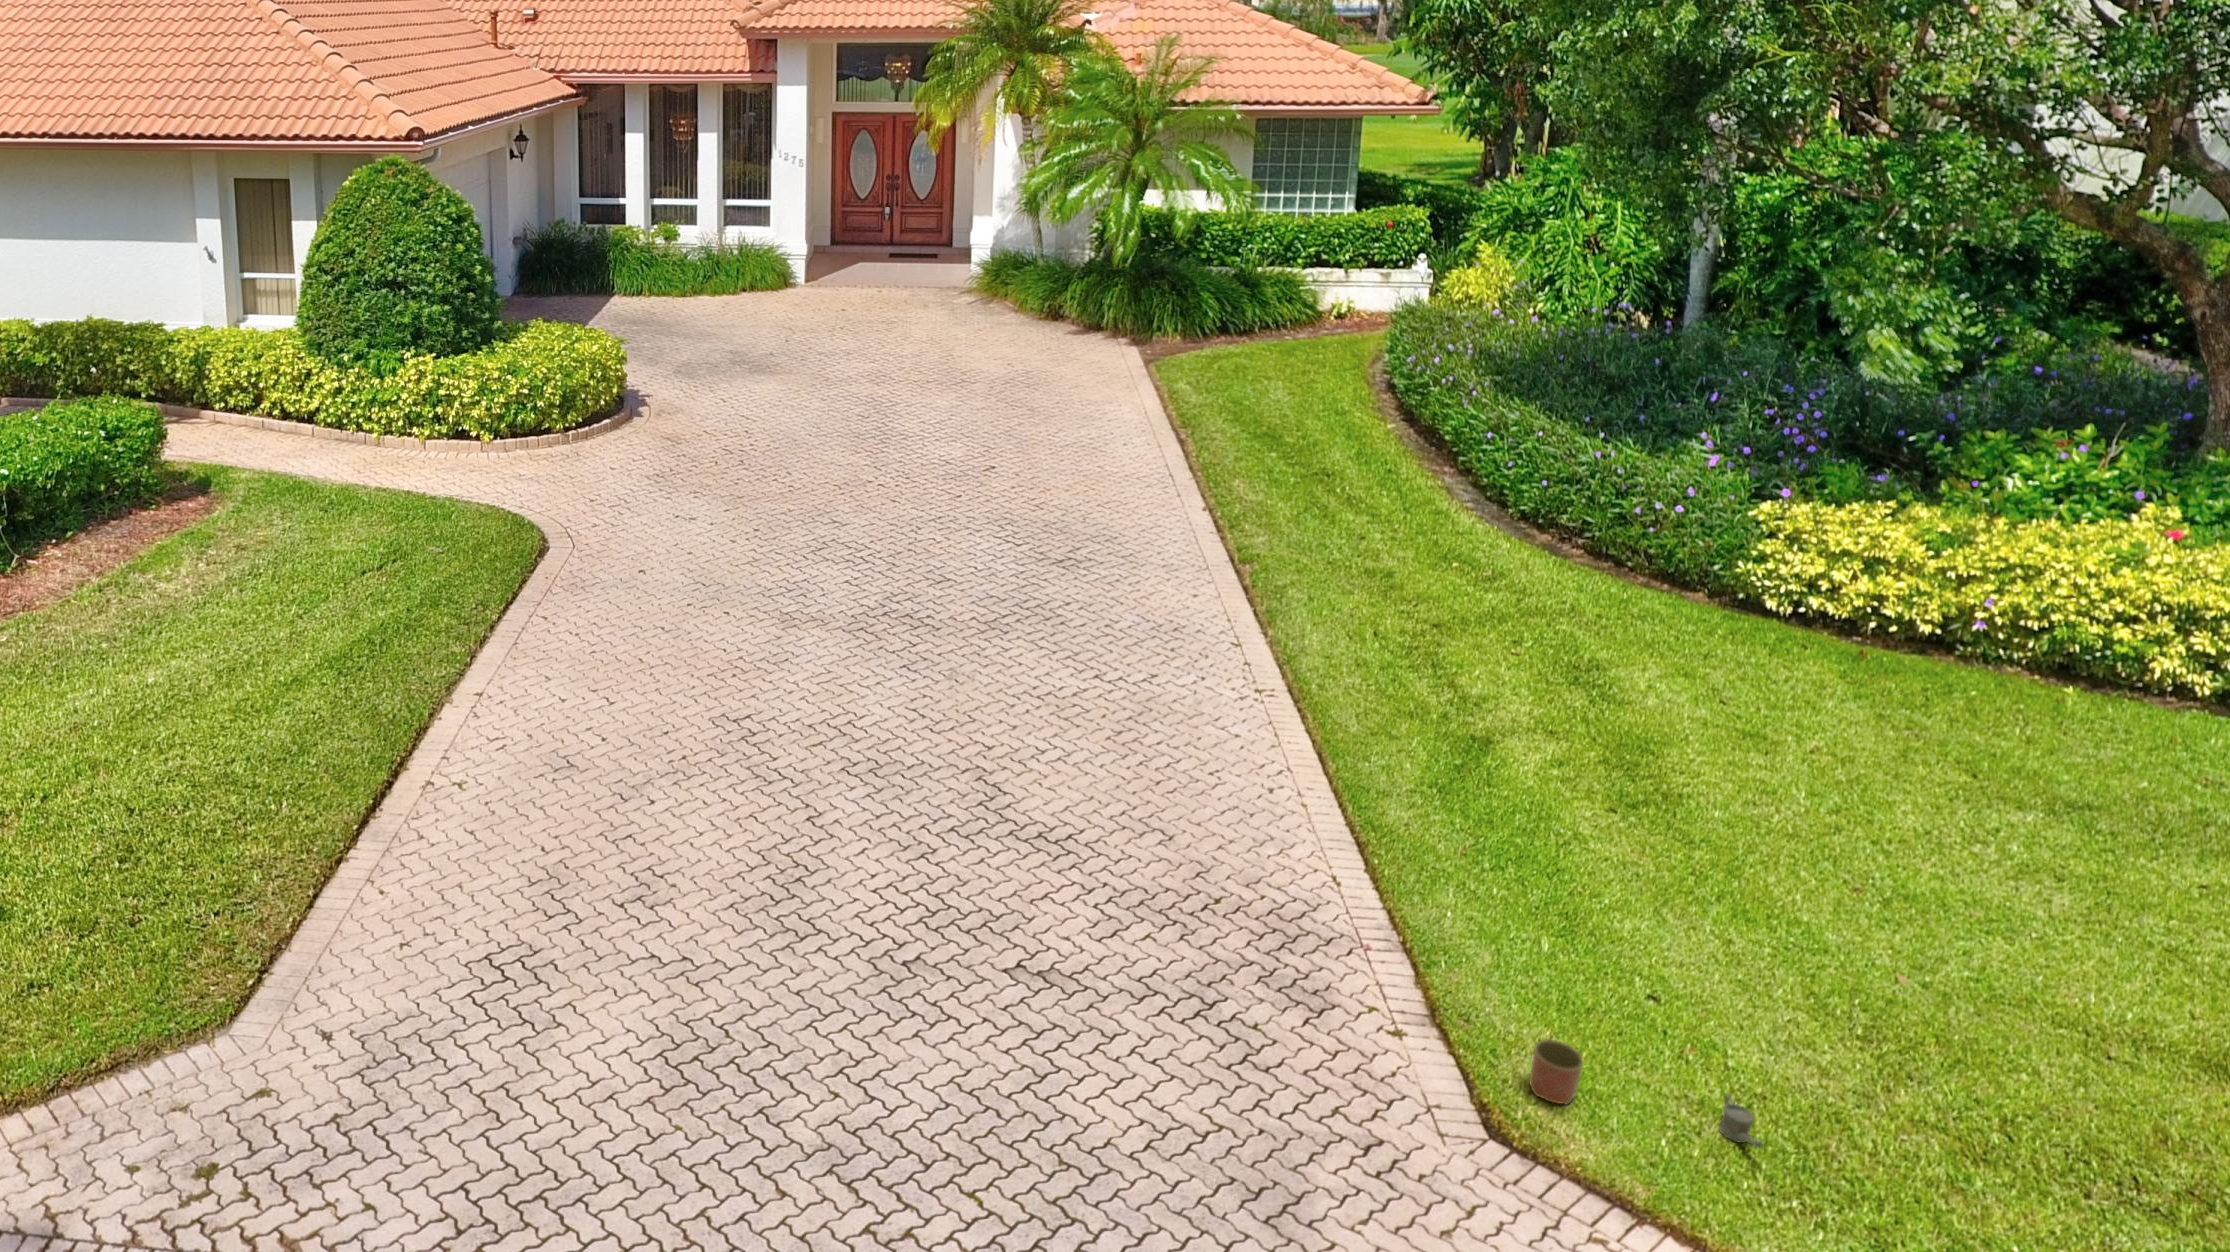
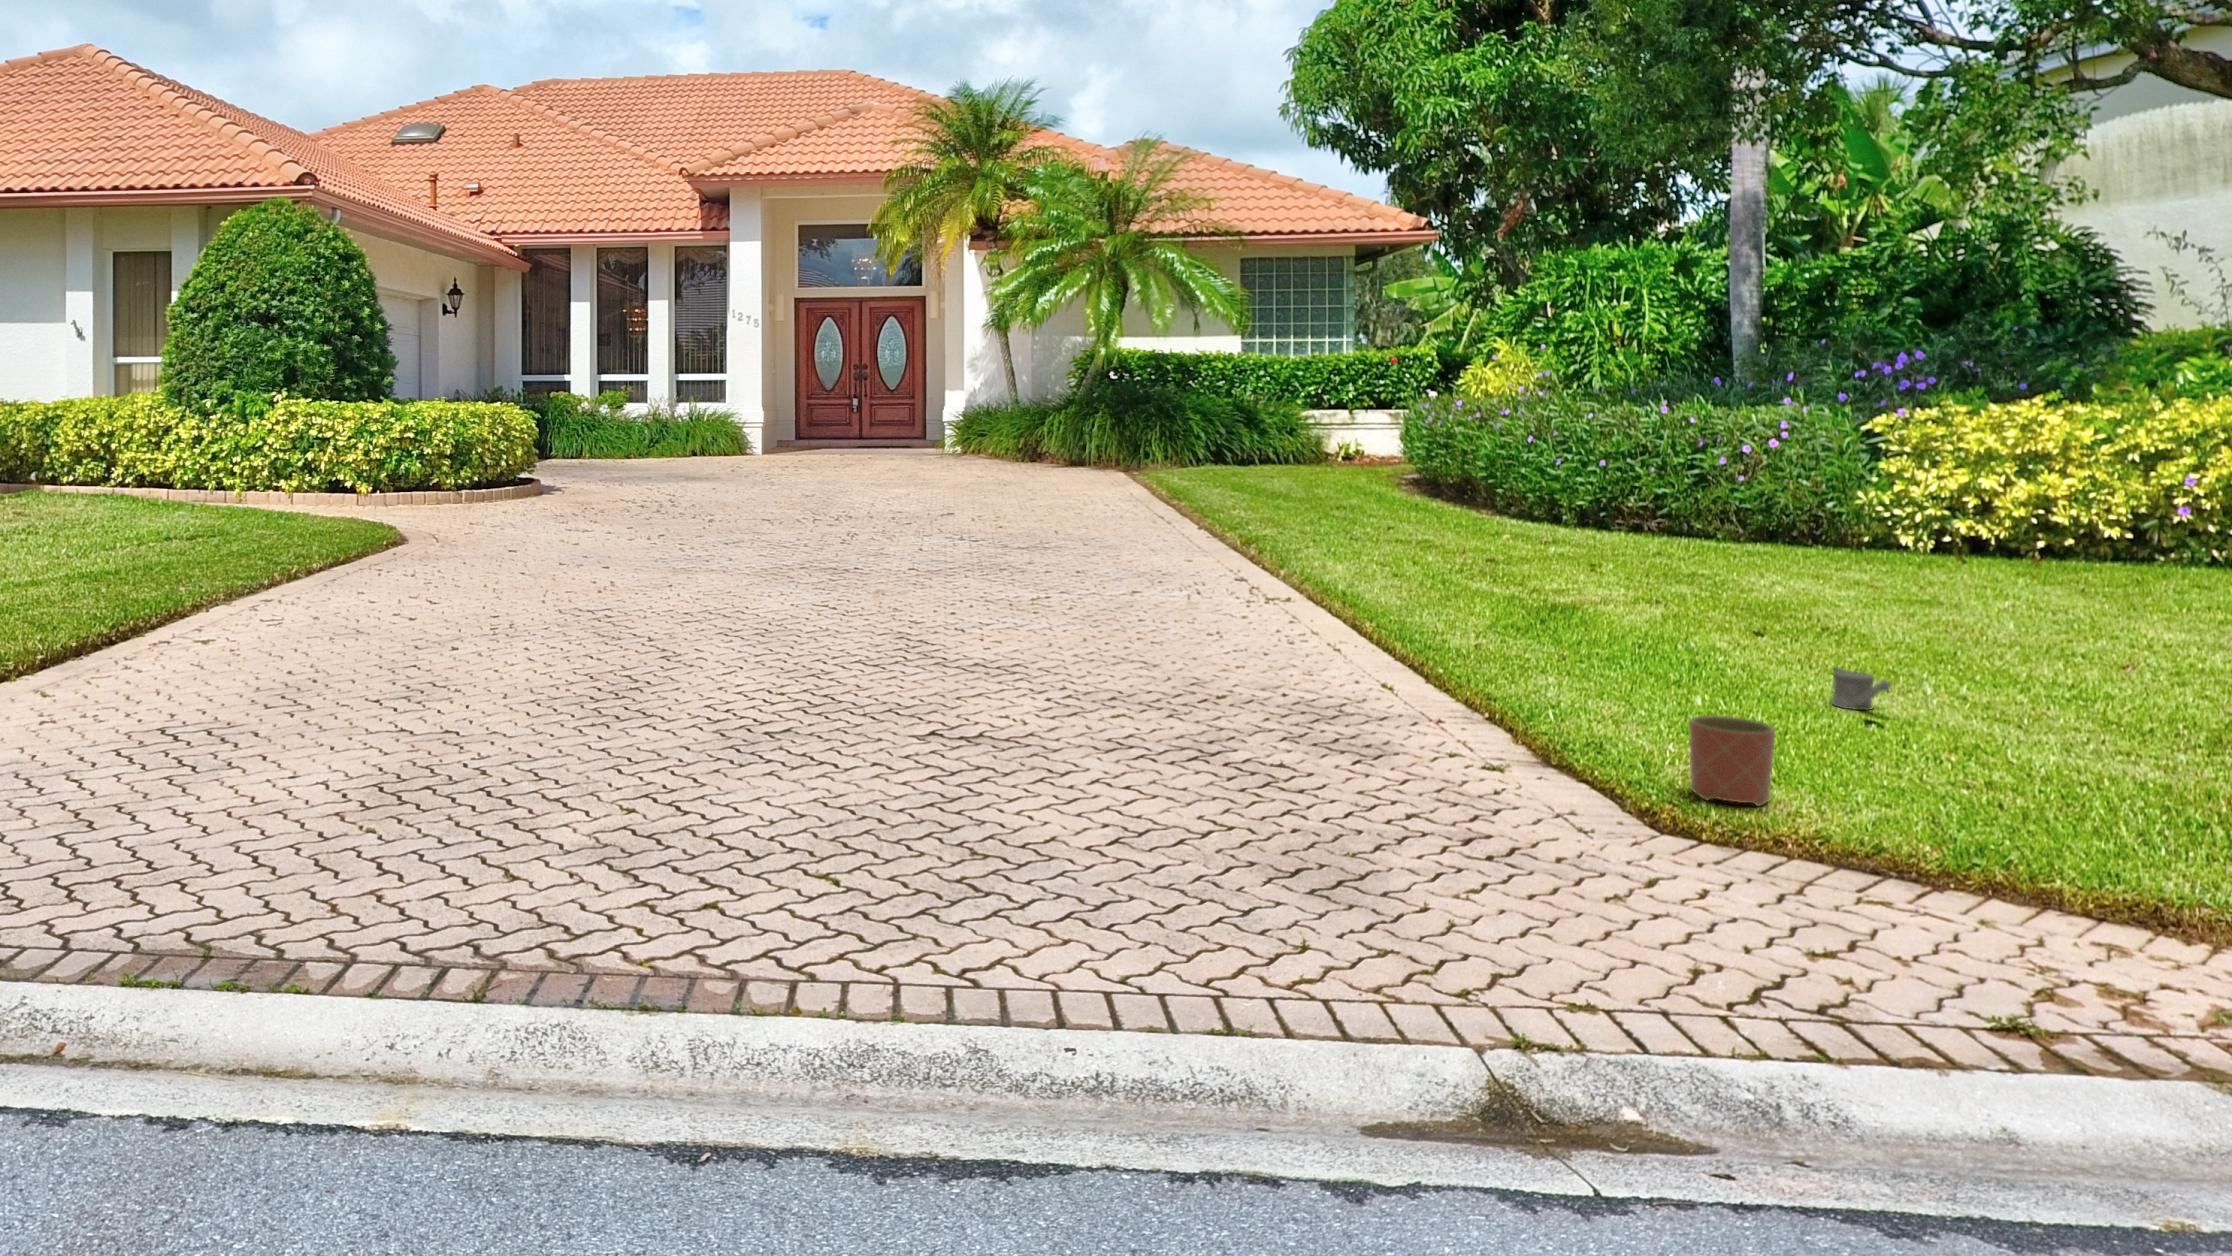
watering can: present [1719,1095,1764,1148] -> present [1832,668,1891,710]

